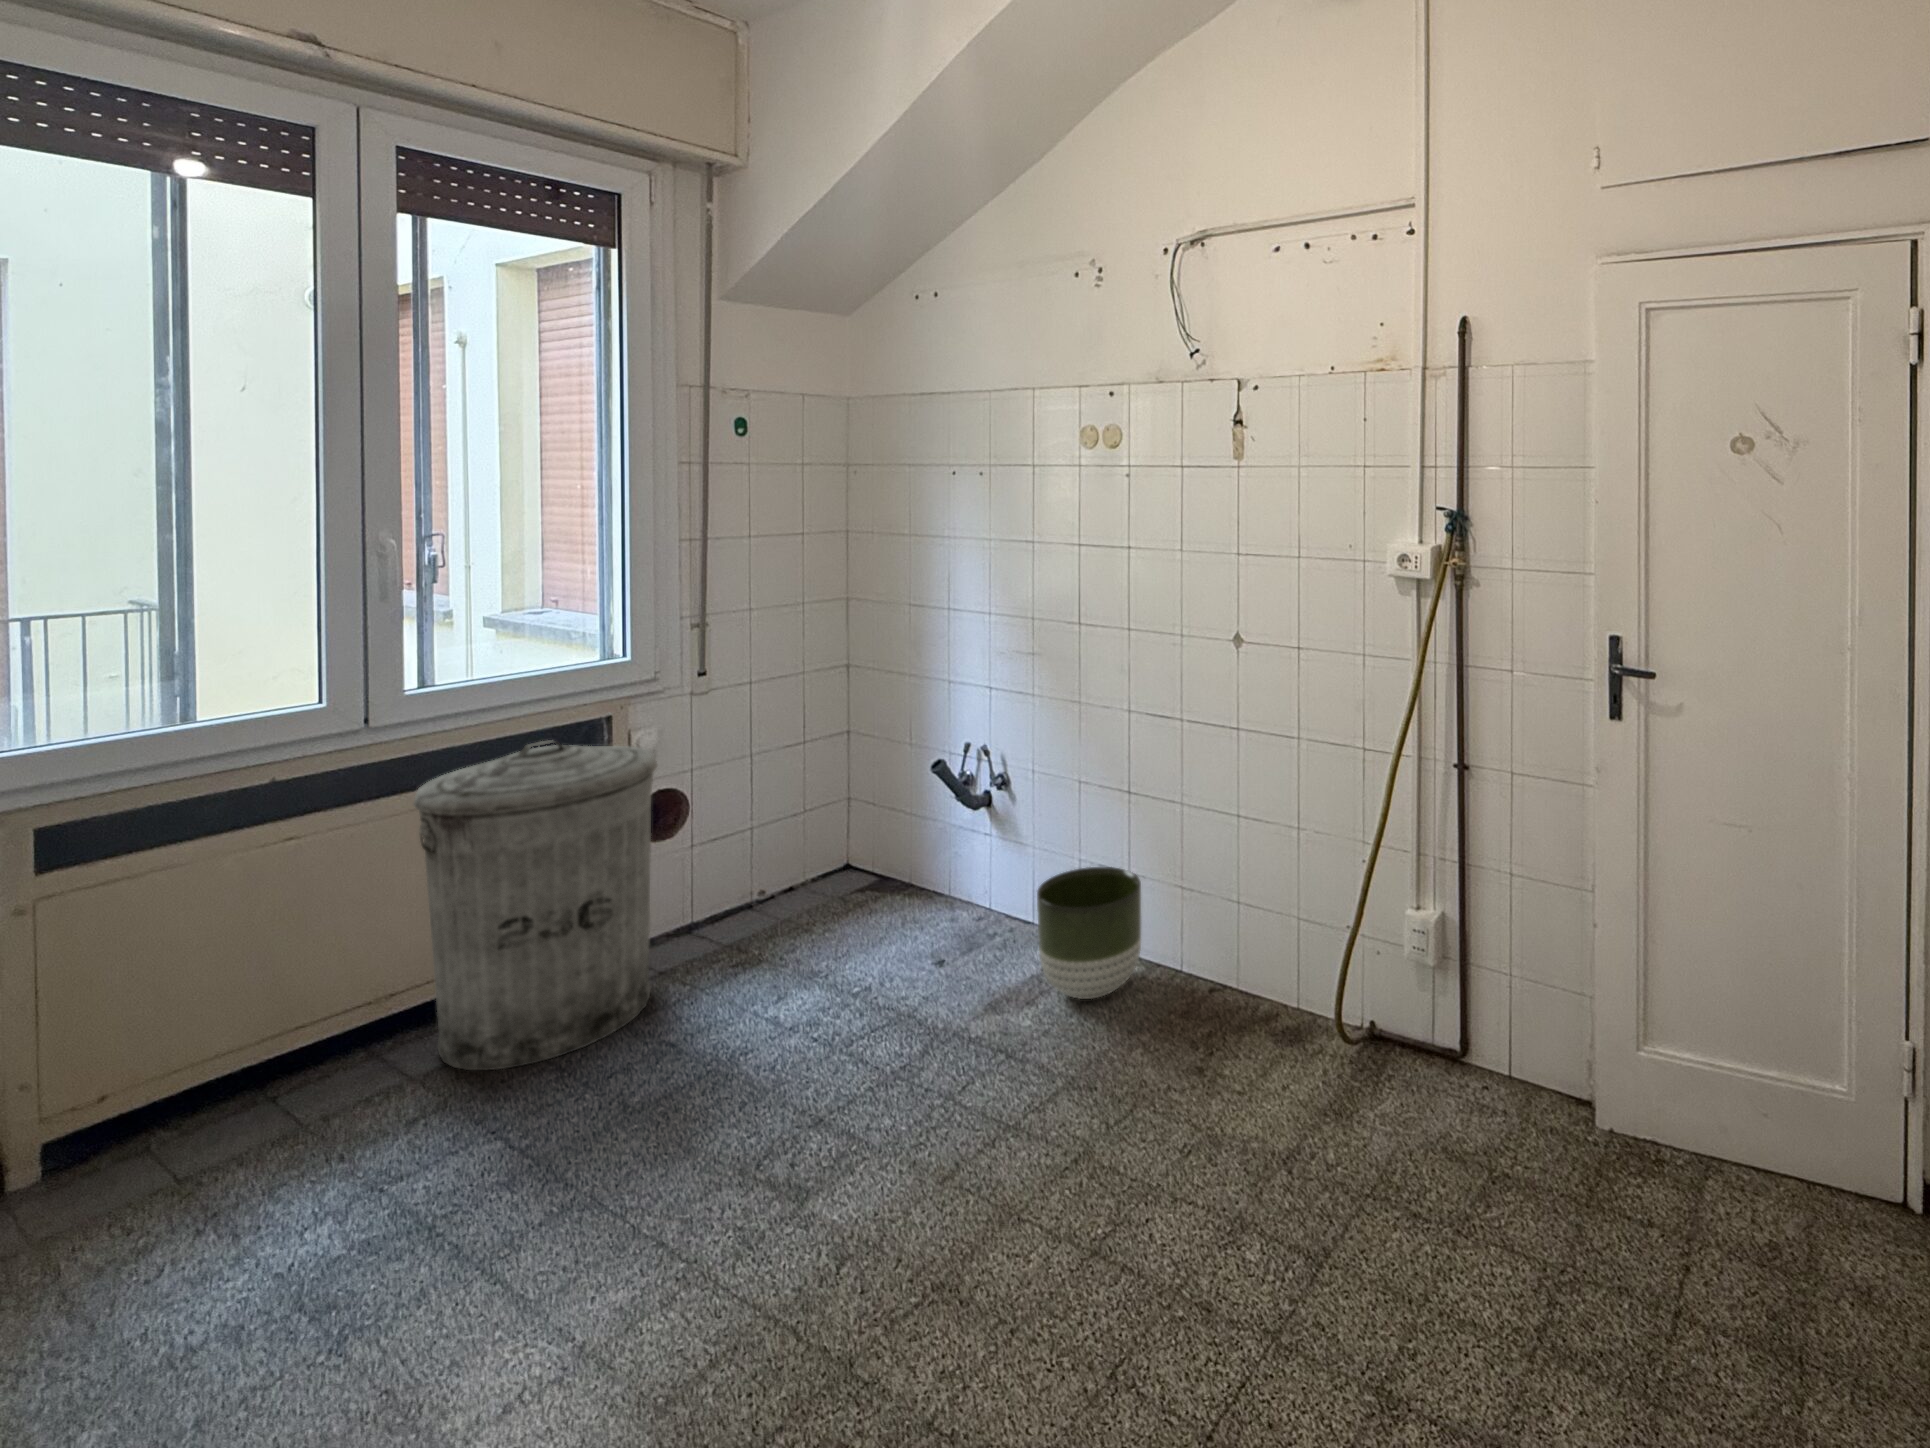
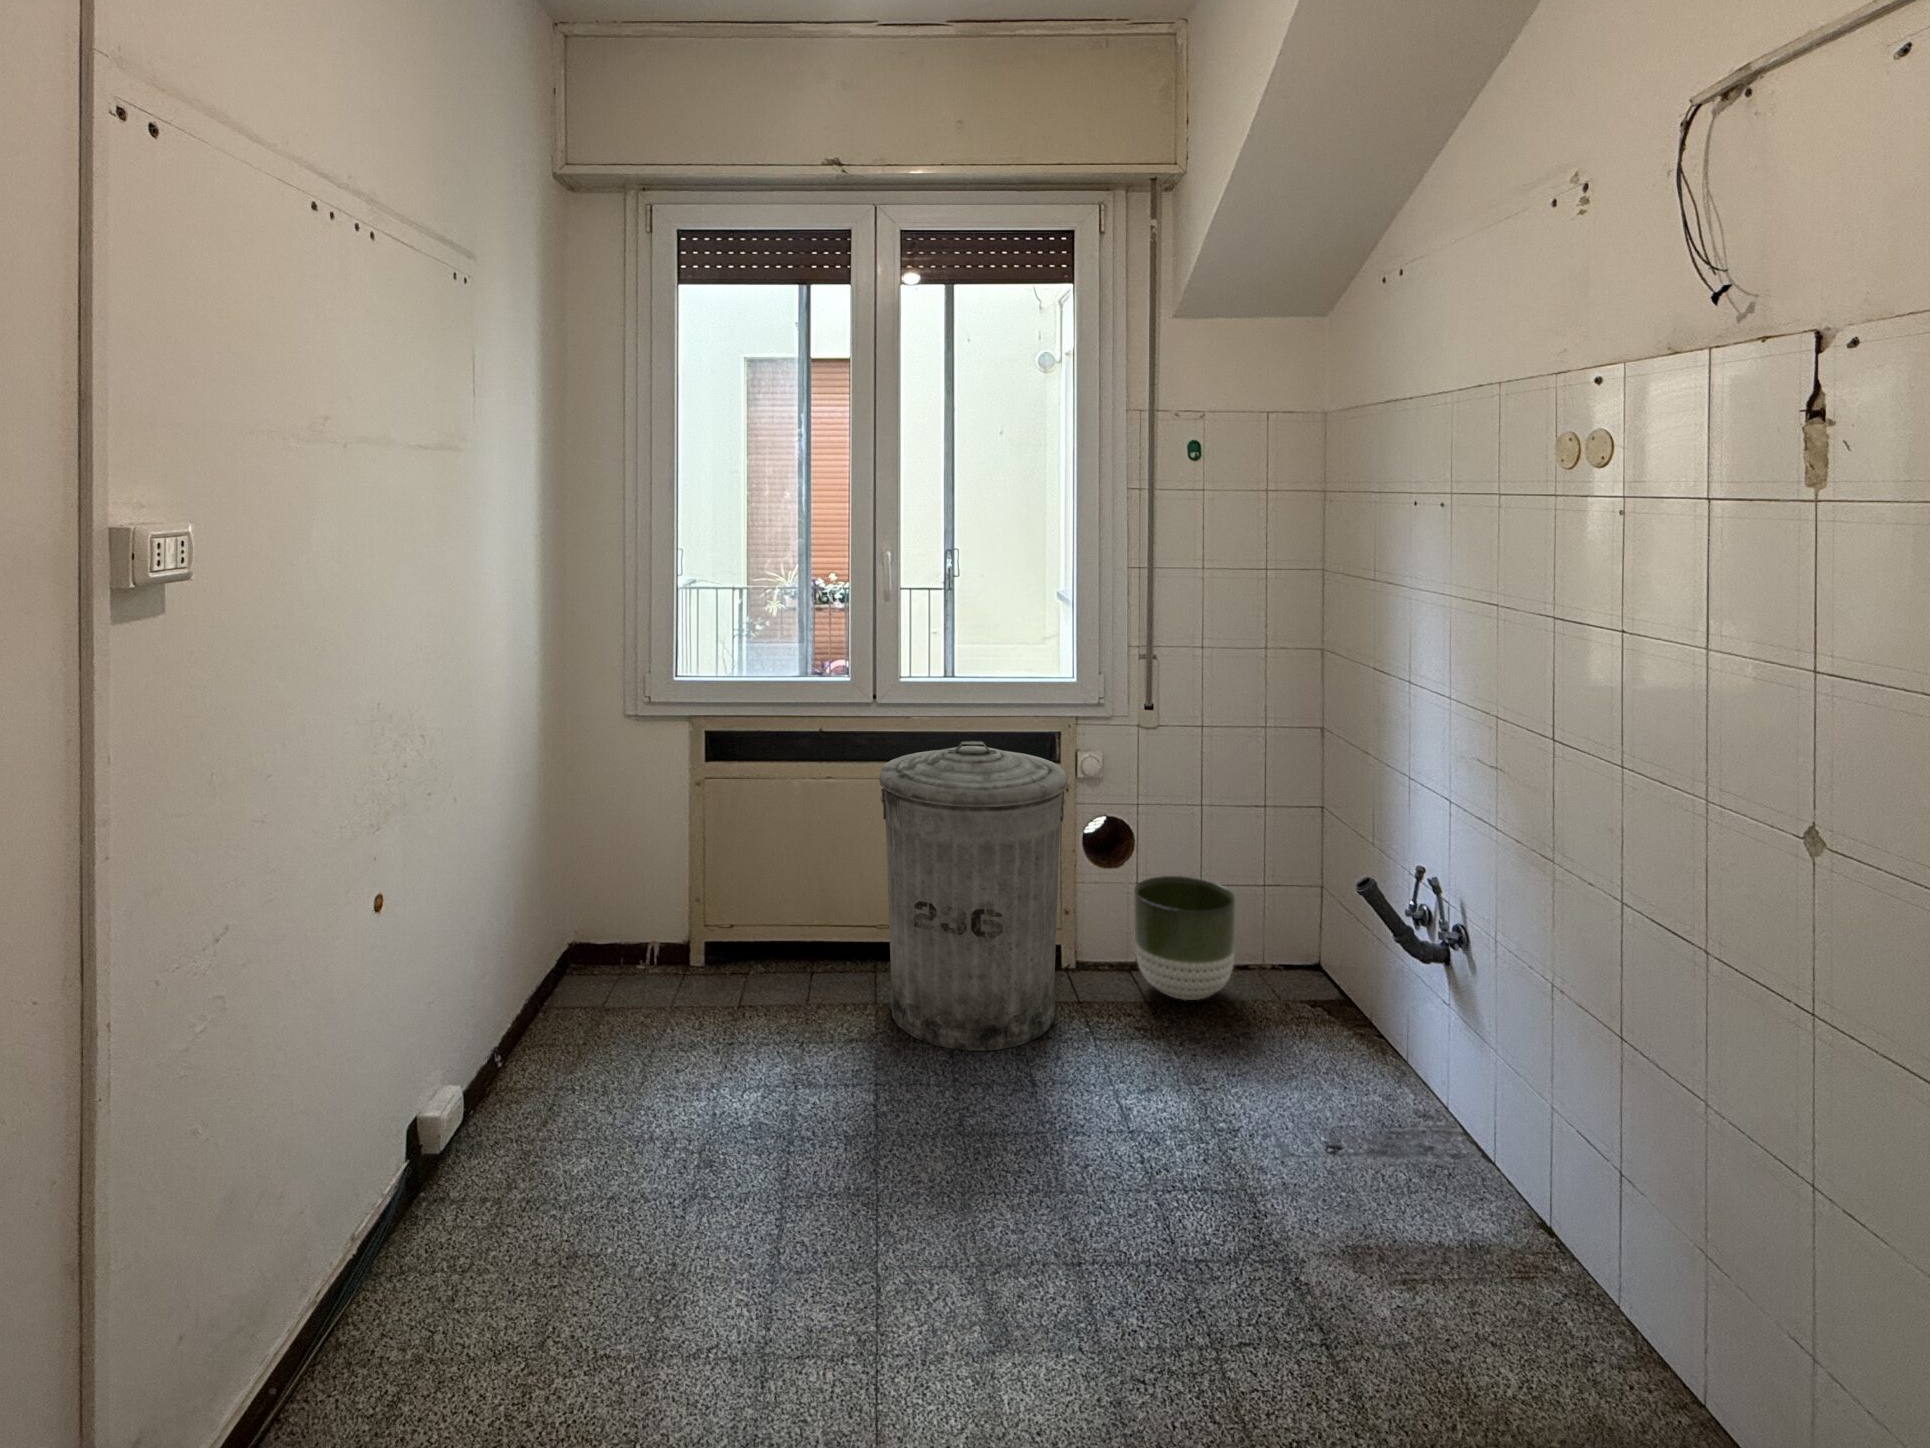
planter: present [1037,867,1141,999] -> present [1134,876,1235,1000]

